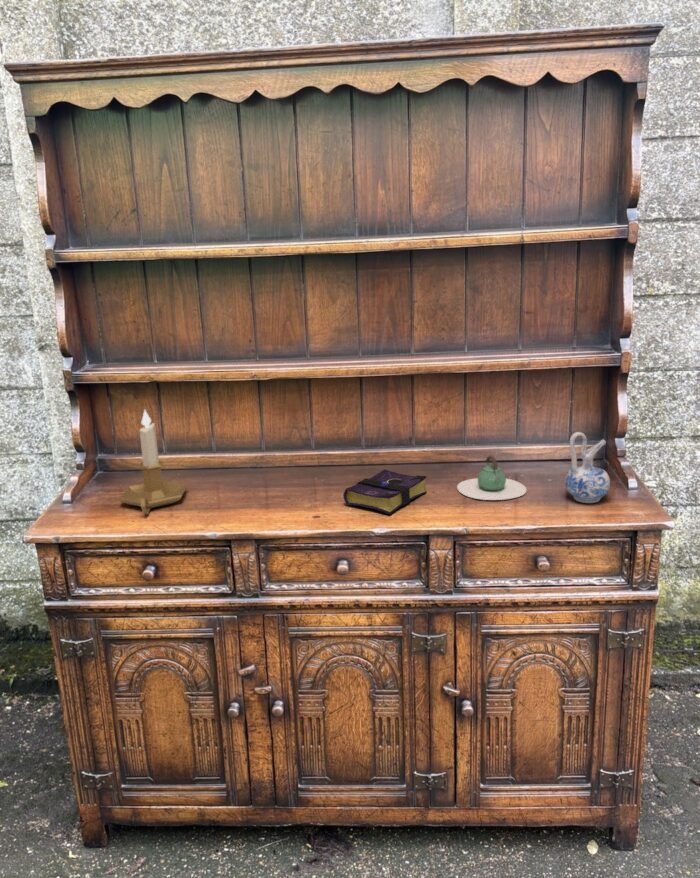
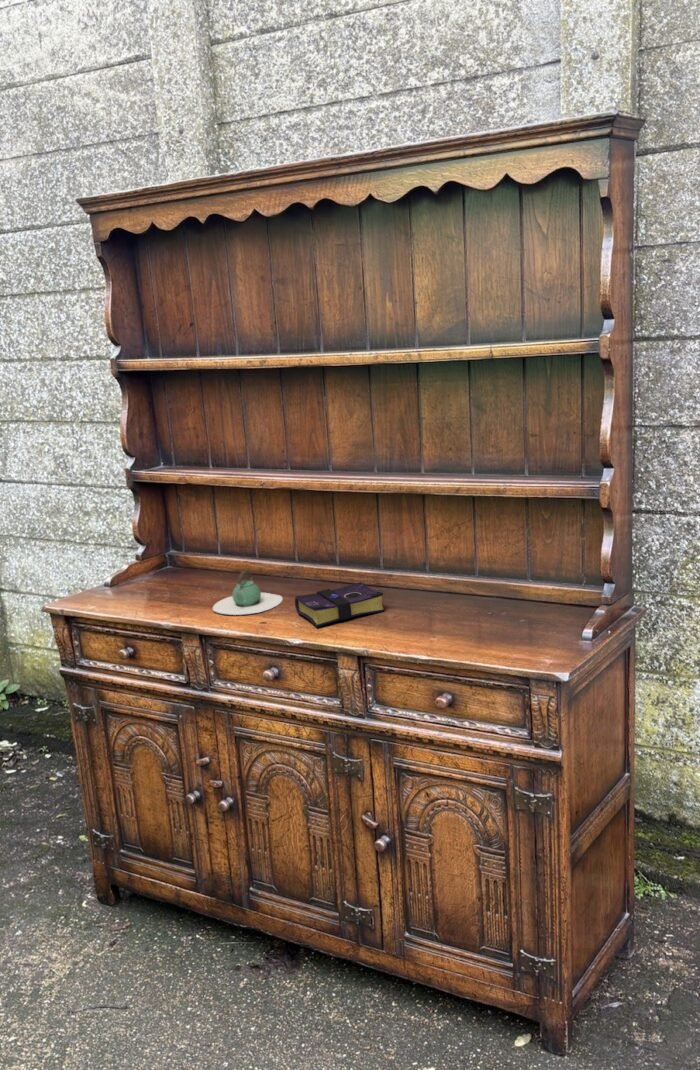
candlestick: present [120,411,187,514] -> none [129,501,196,600]
ceramic pitcher: present [565,432,610,503] -> none [491,561,544,643]
teapot: present [457,456,527,500] -> present [213,570,282,615]

